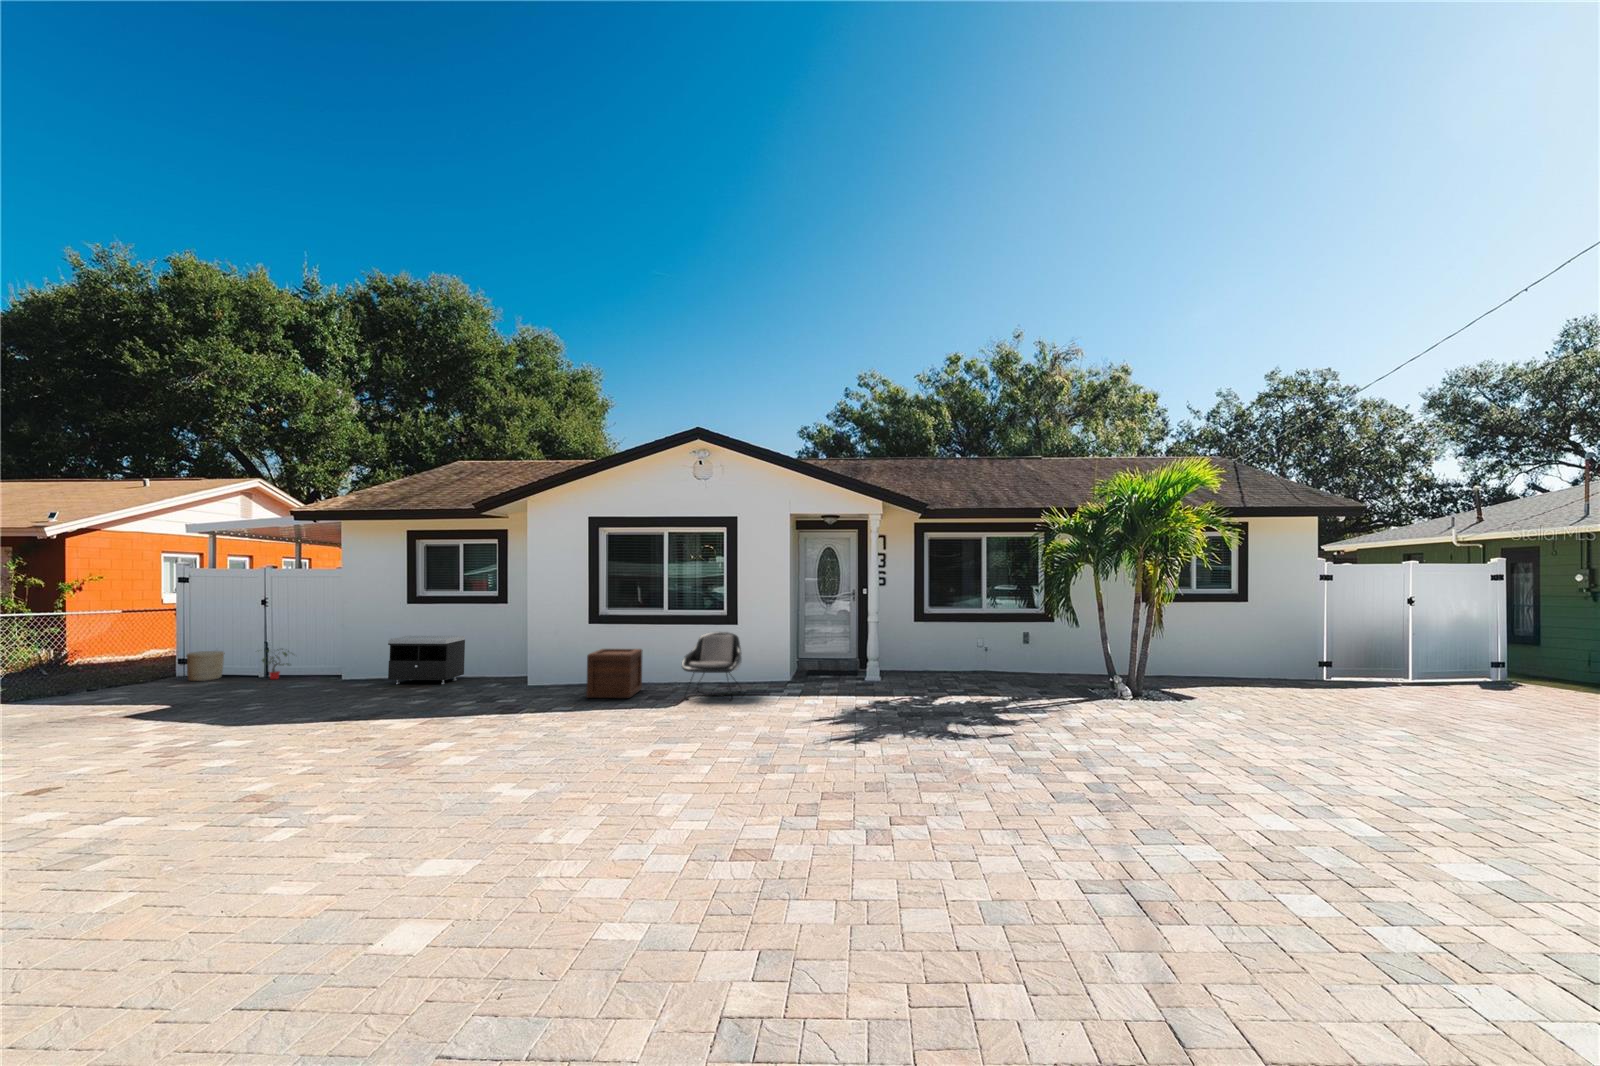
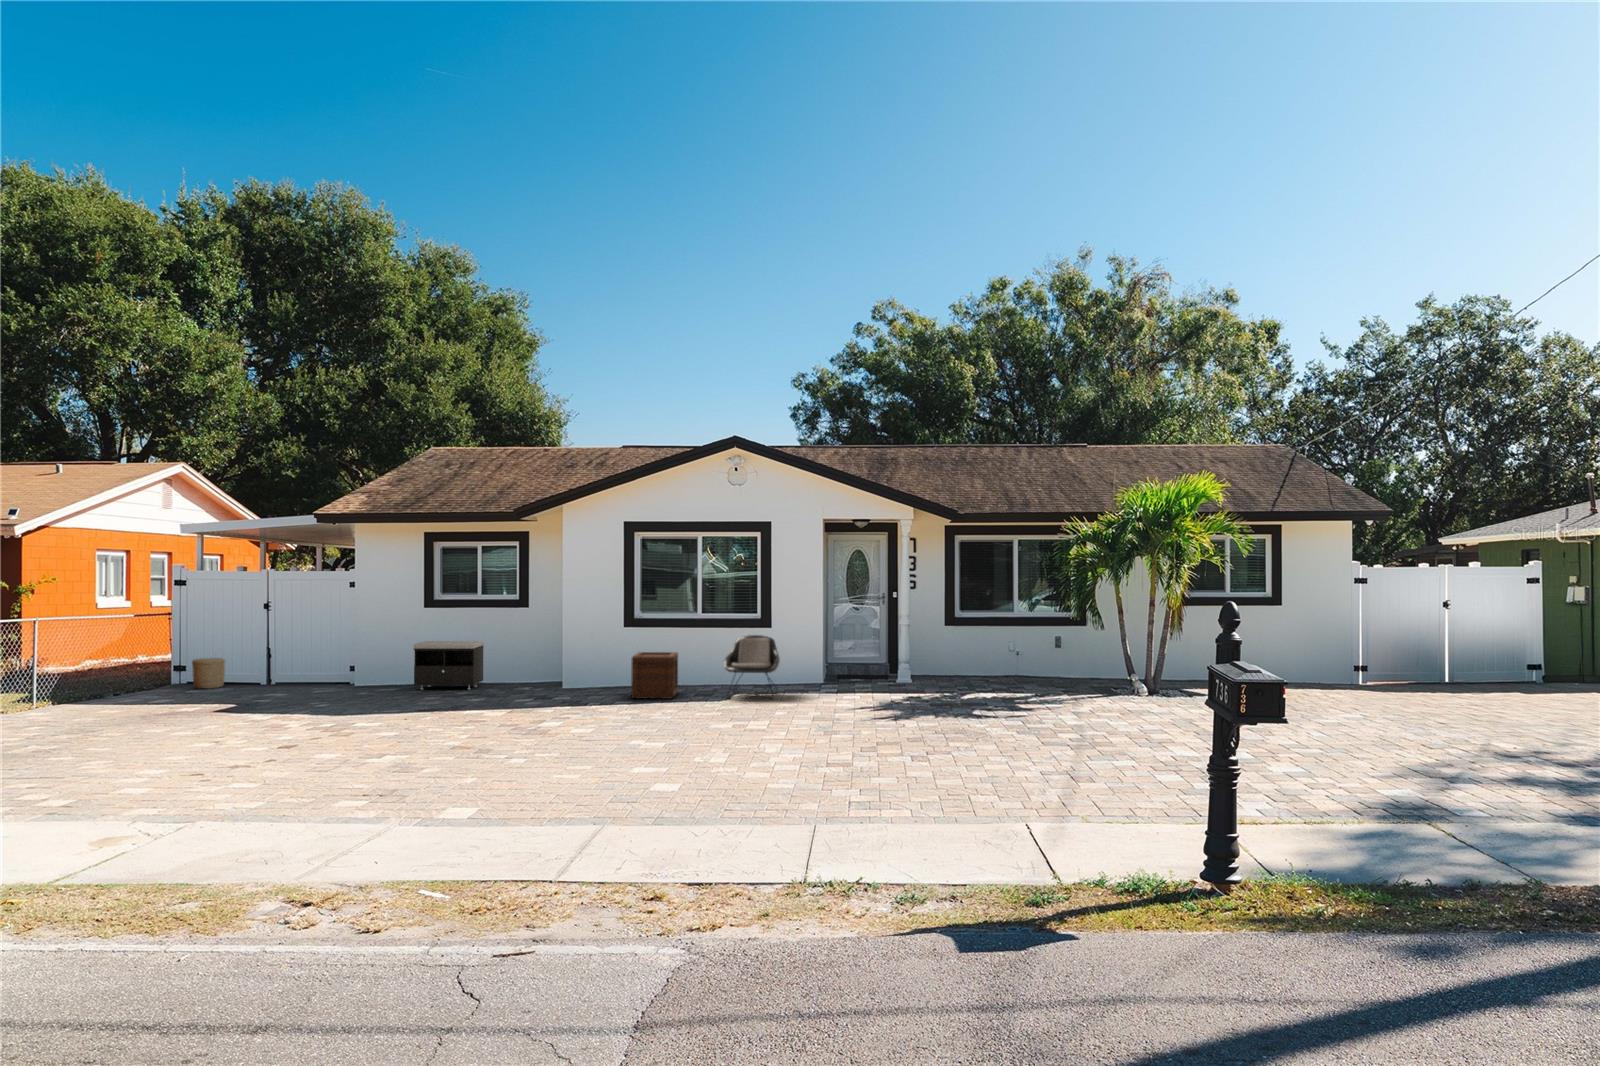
potted plant: present [262,649,289,679] -> none [264,655,305,687]

